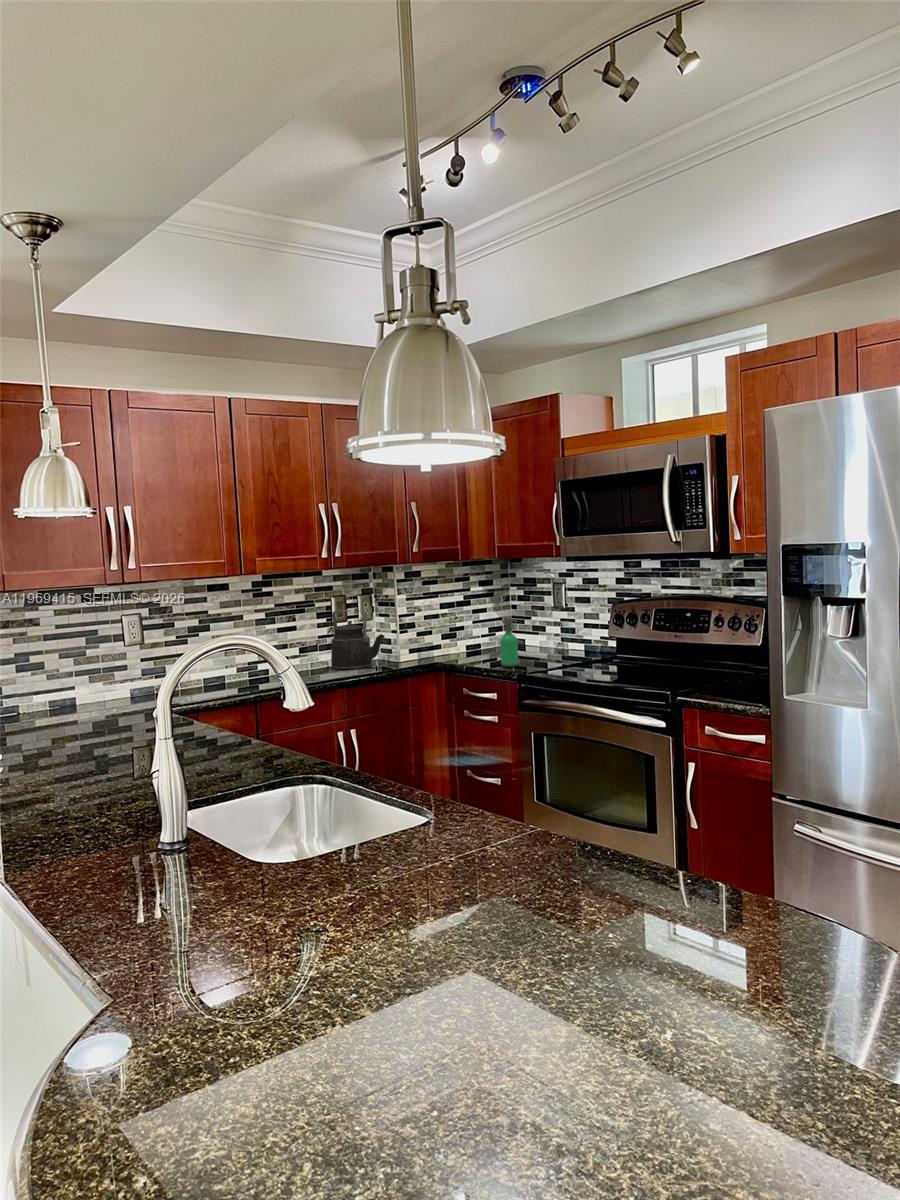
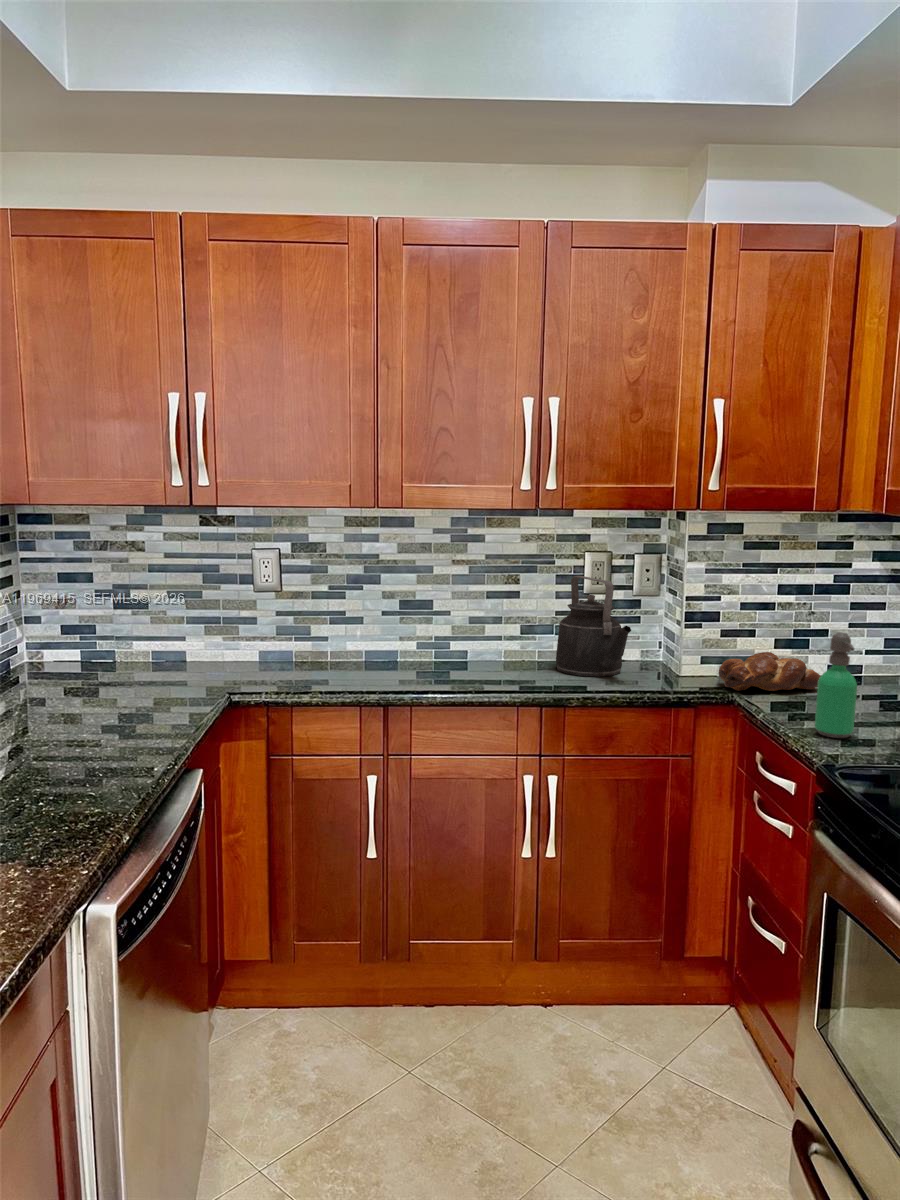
bread loaf: none [428,640,477,662] -> present [719,652,821,691]

